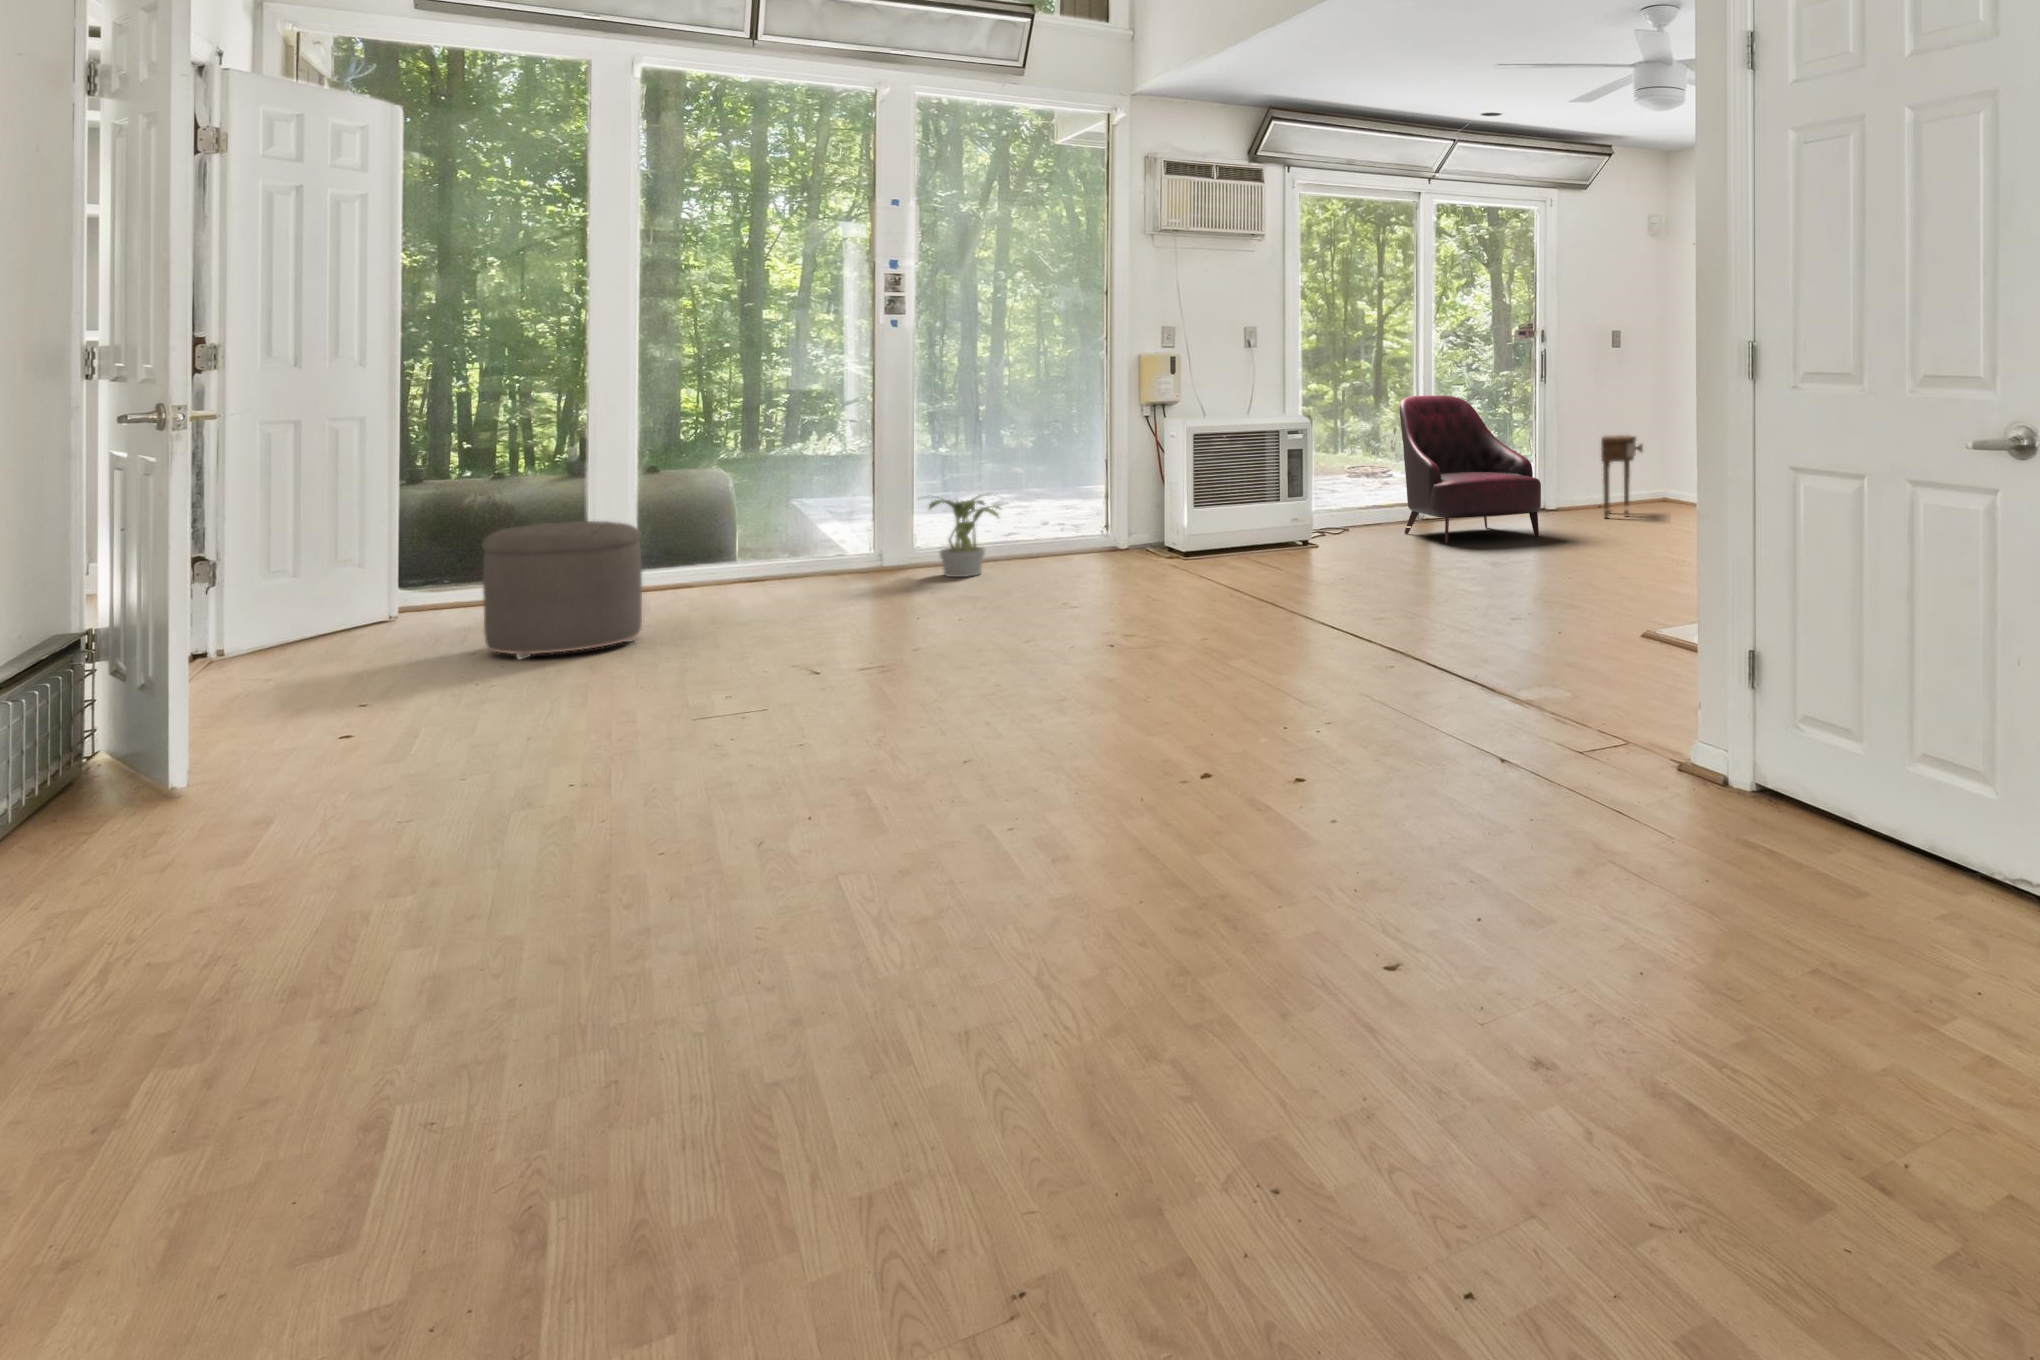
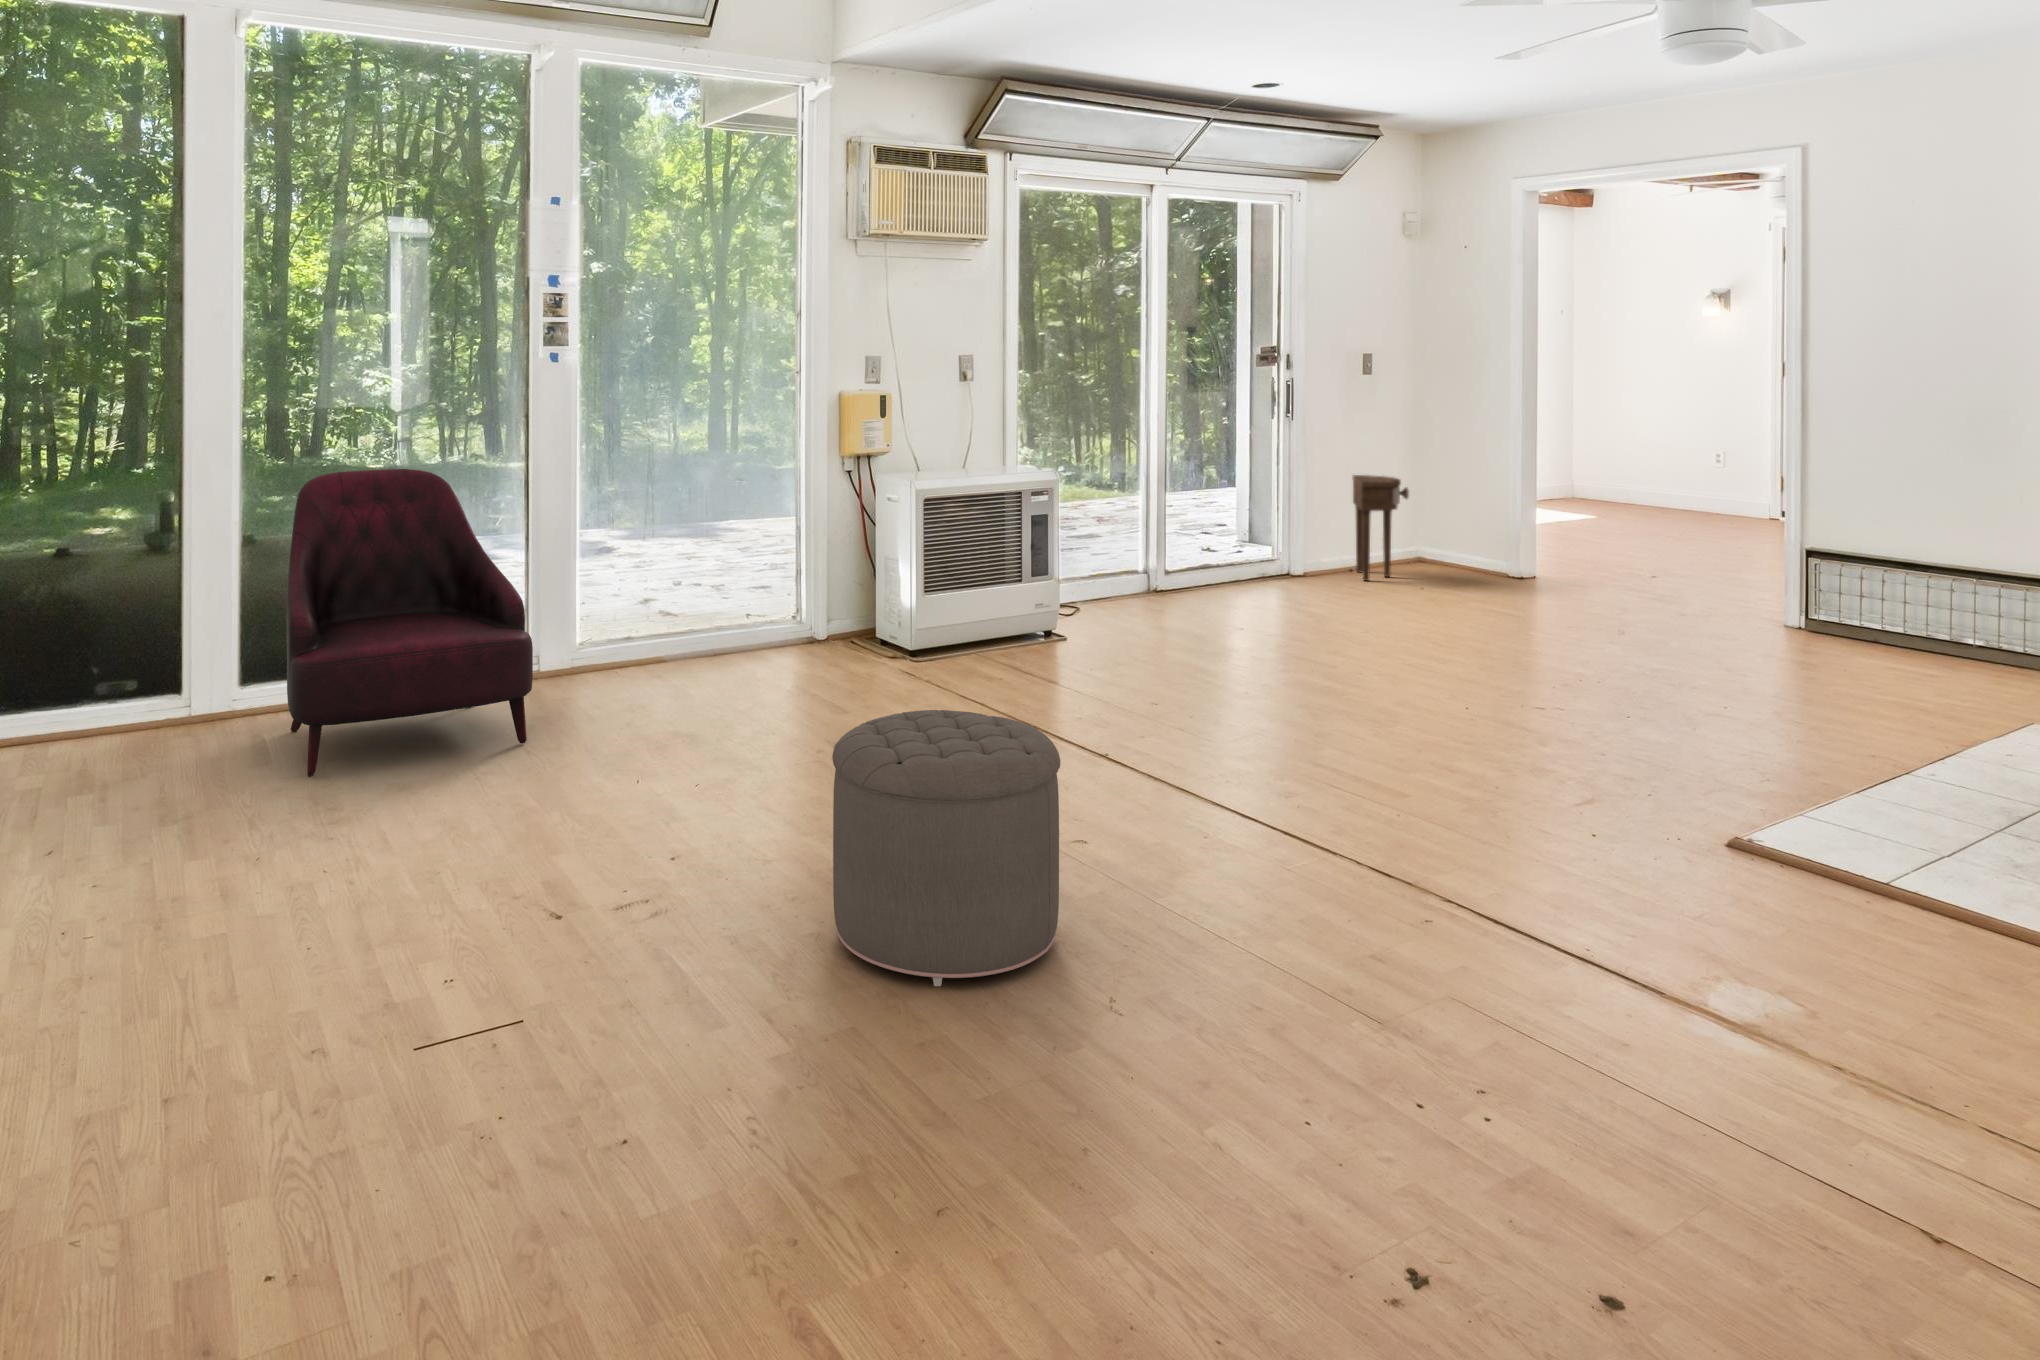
armchair: present [1399,395,1541,544] -> present [286,469,533,777]
potted plant: present [918,495,1000,577] -> none [584,575,693,688]
ottoman: present [482,521,642,659] -> present [832,710,1060,986]

